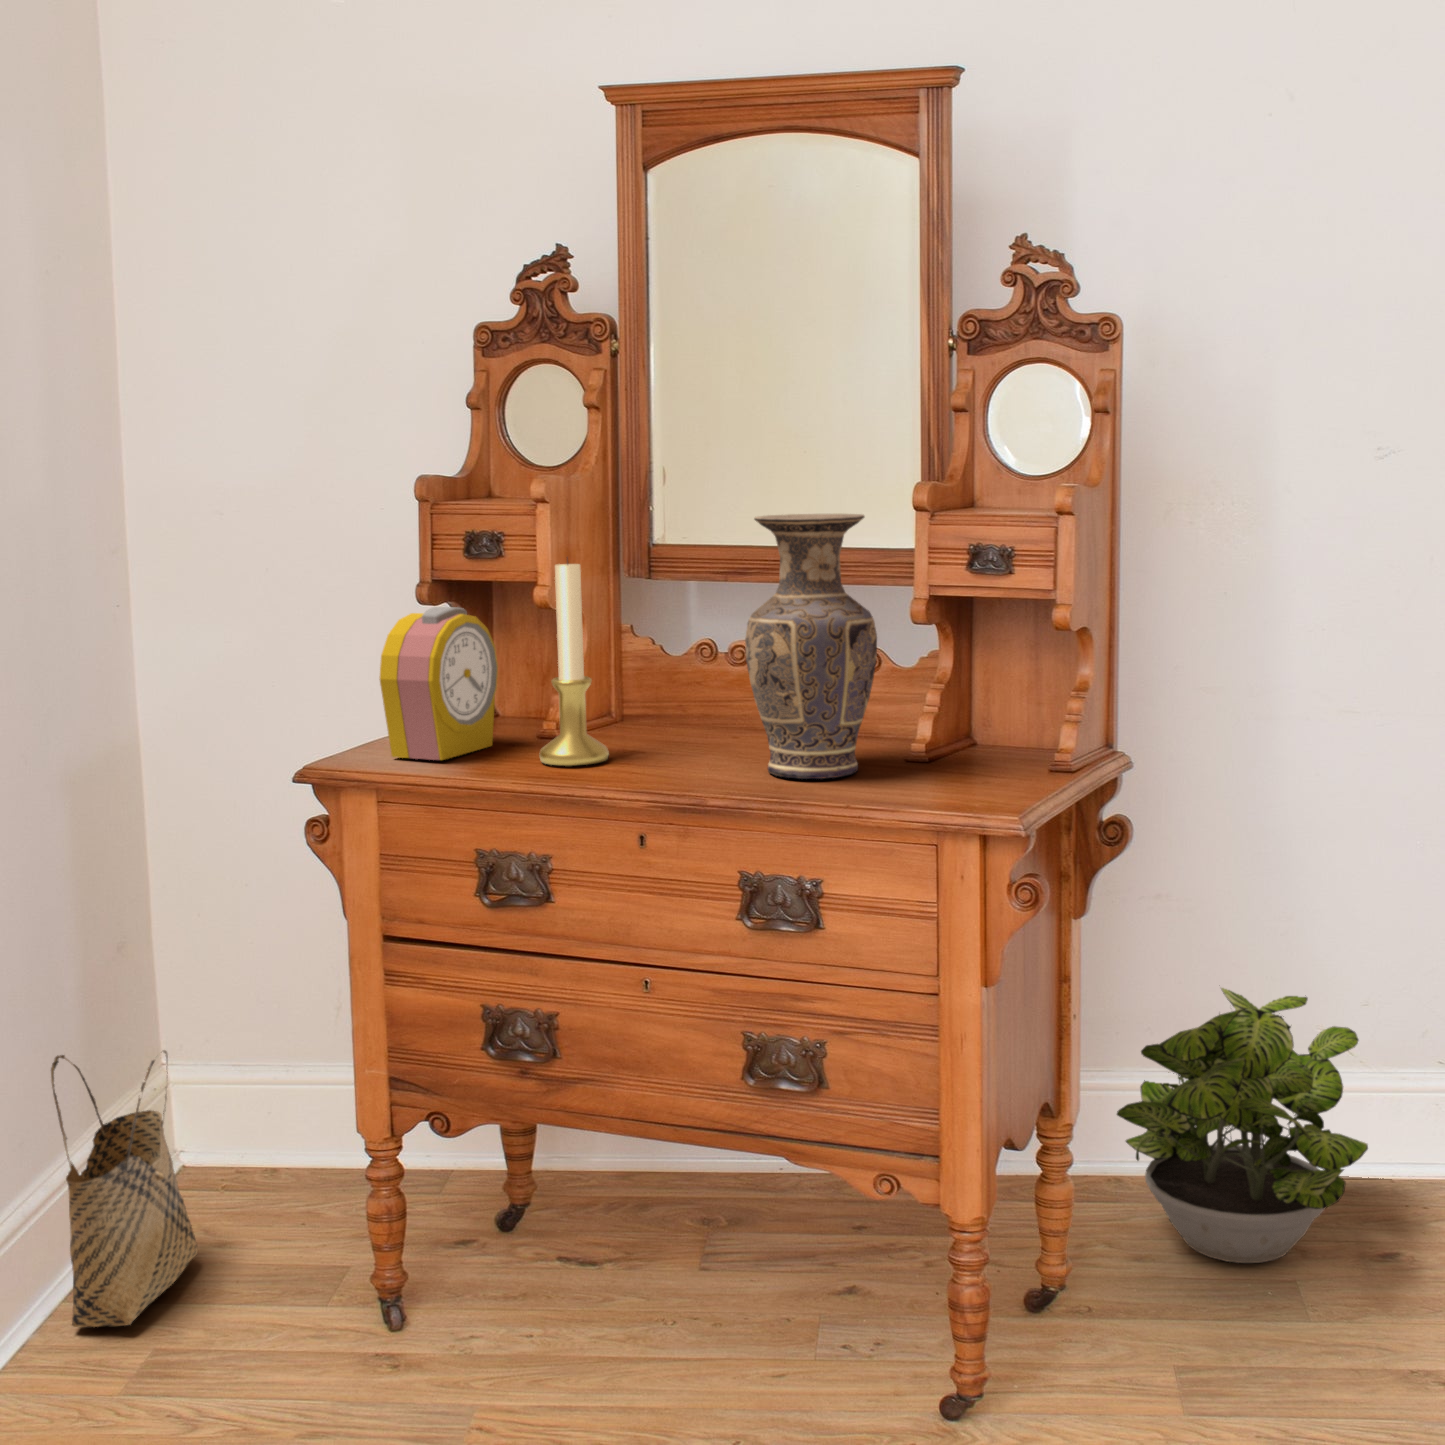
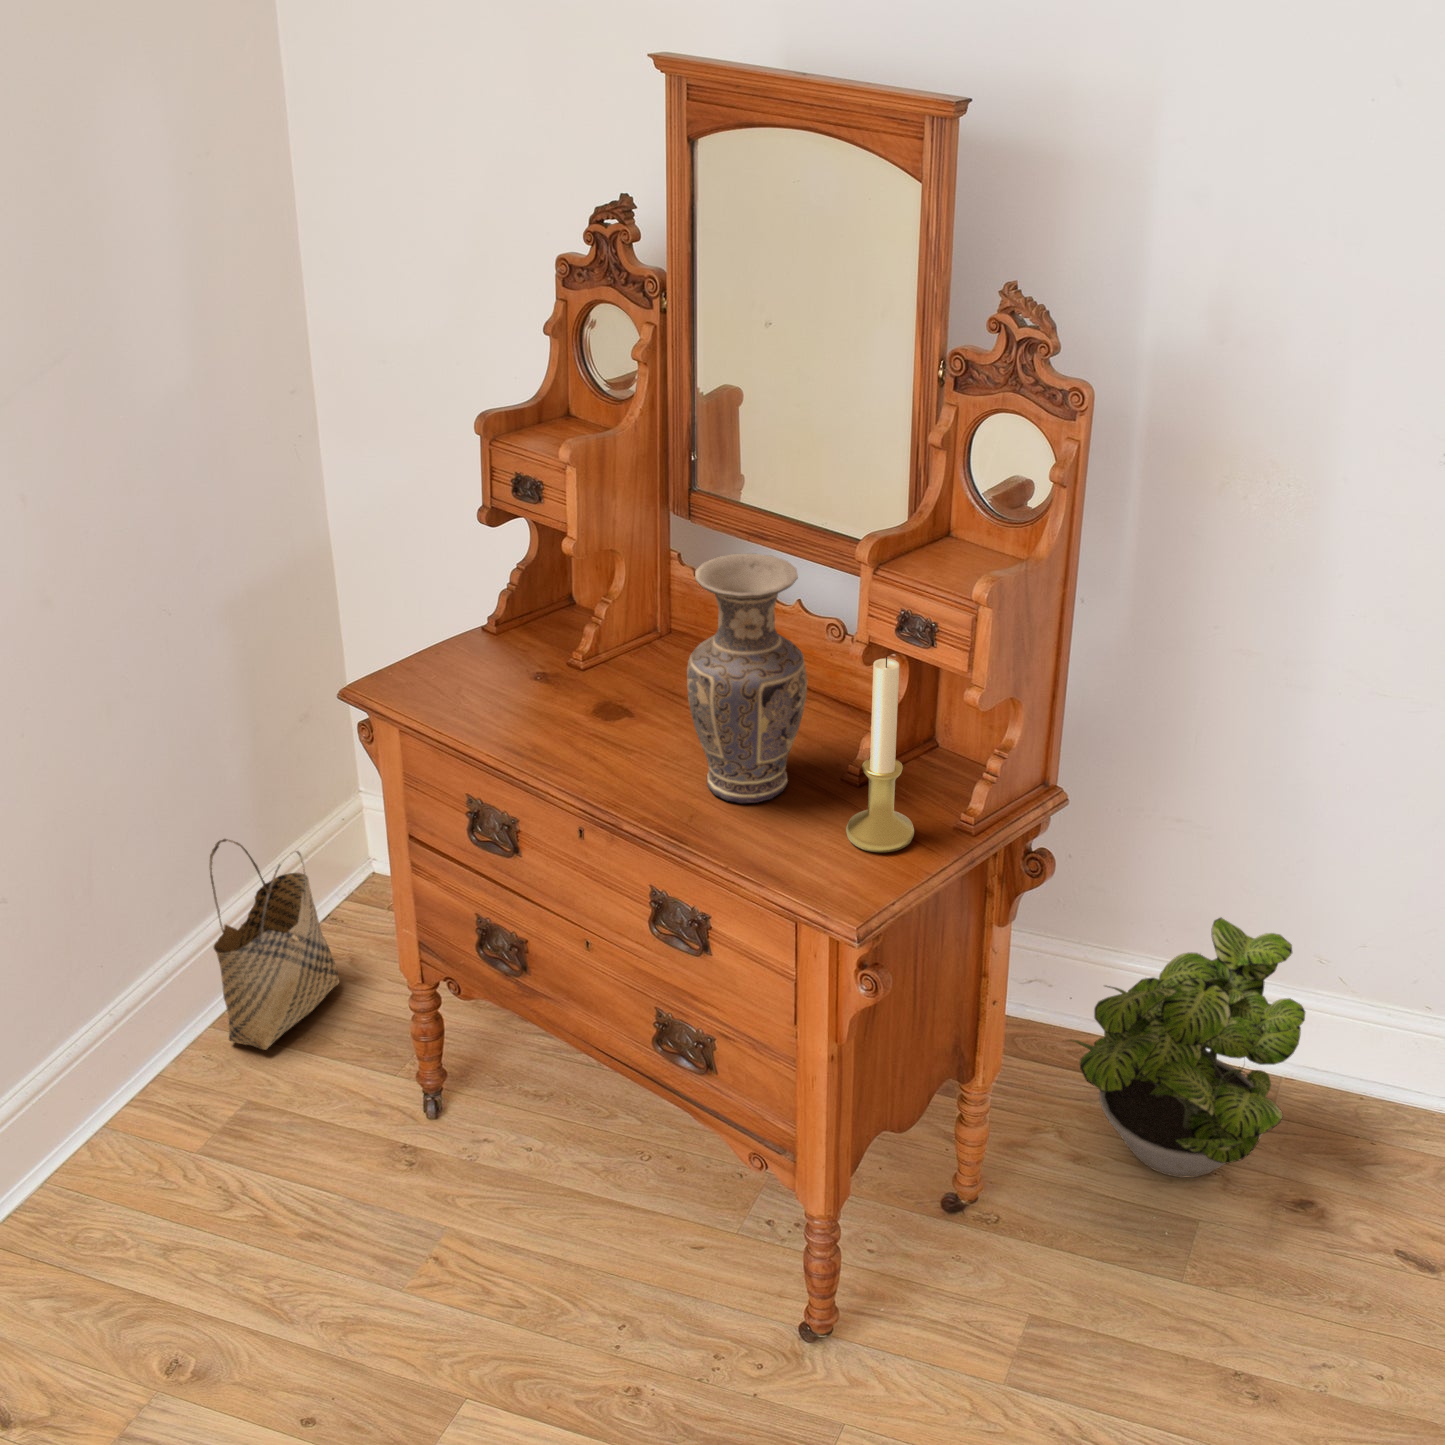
candle holder: present [539,558,609,766] -> present [846,657,914,852]
alarm clock: present [380,607,498,760] -> none [413,565,528,705]

